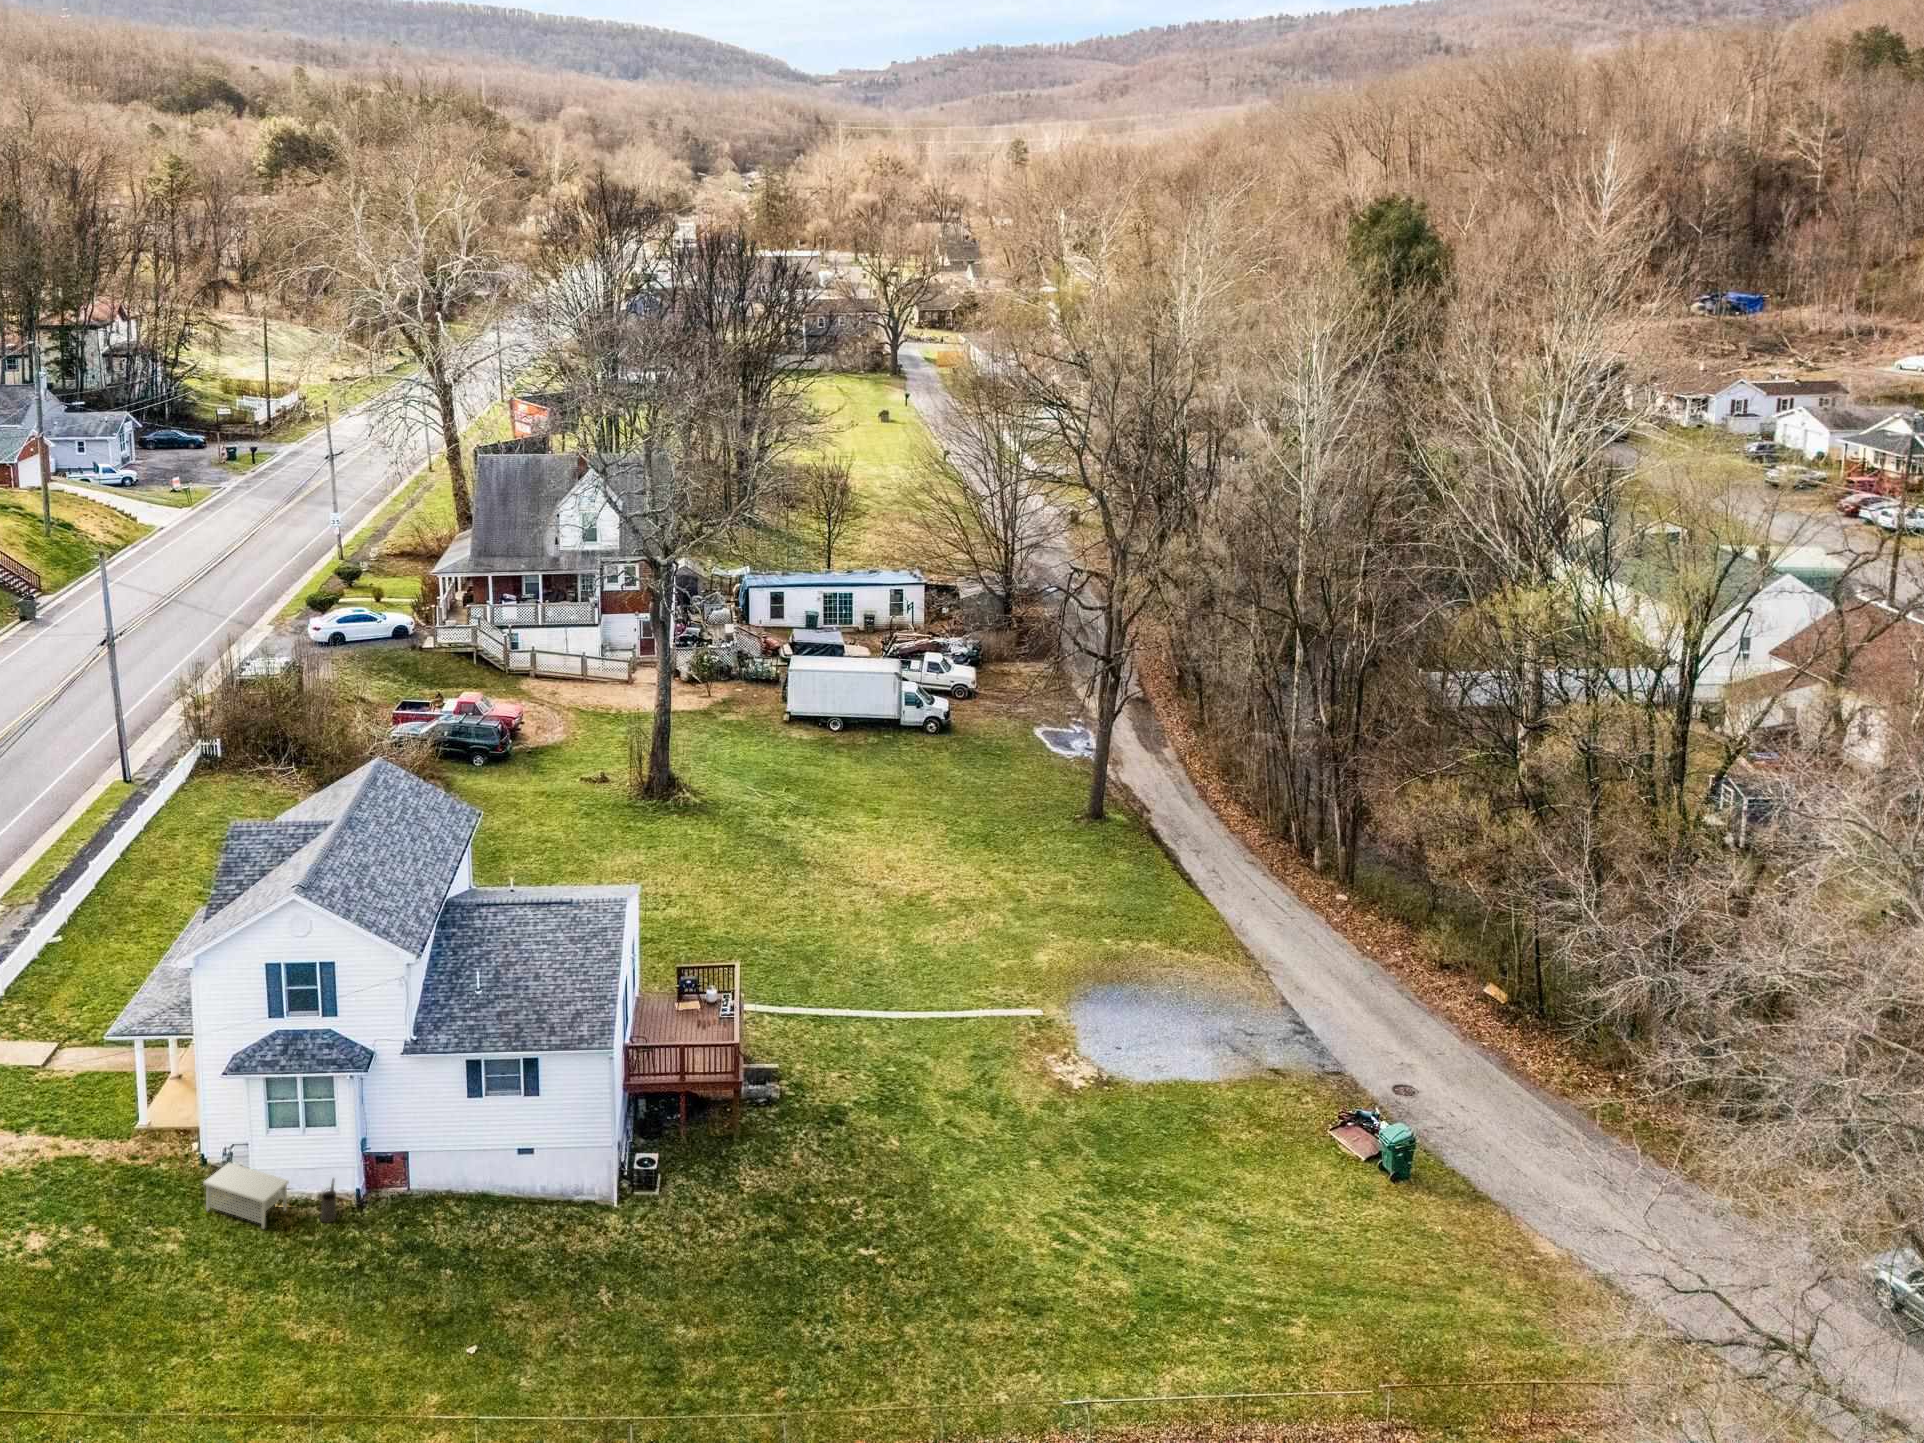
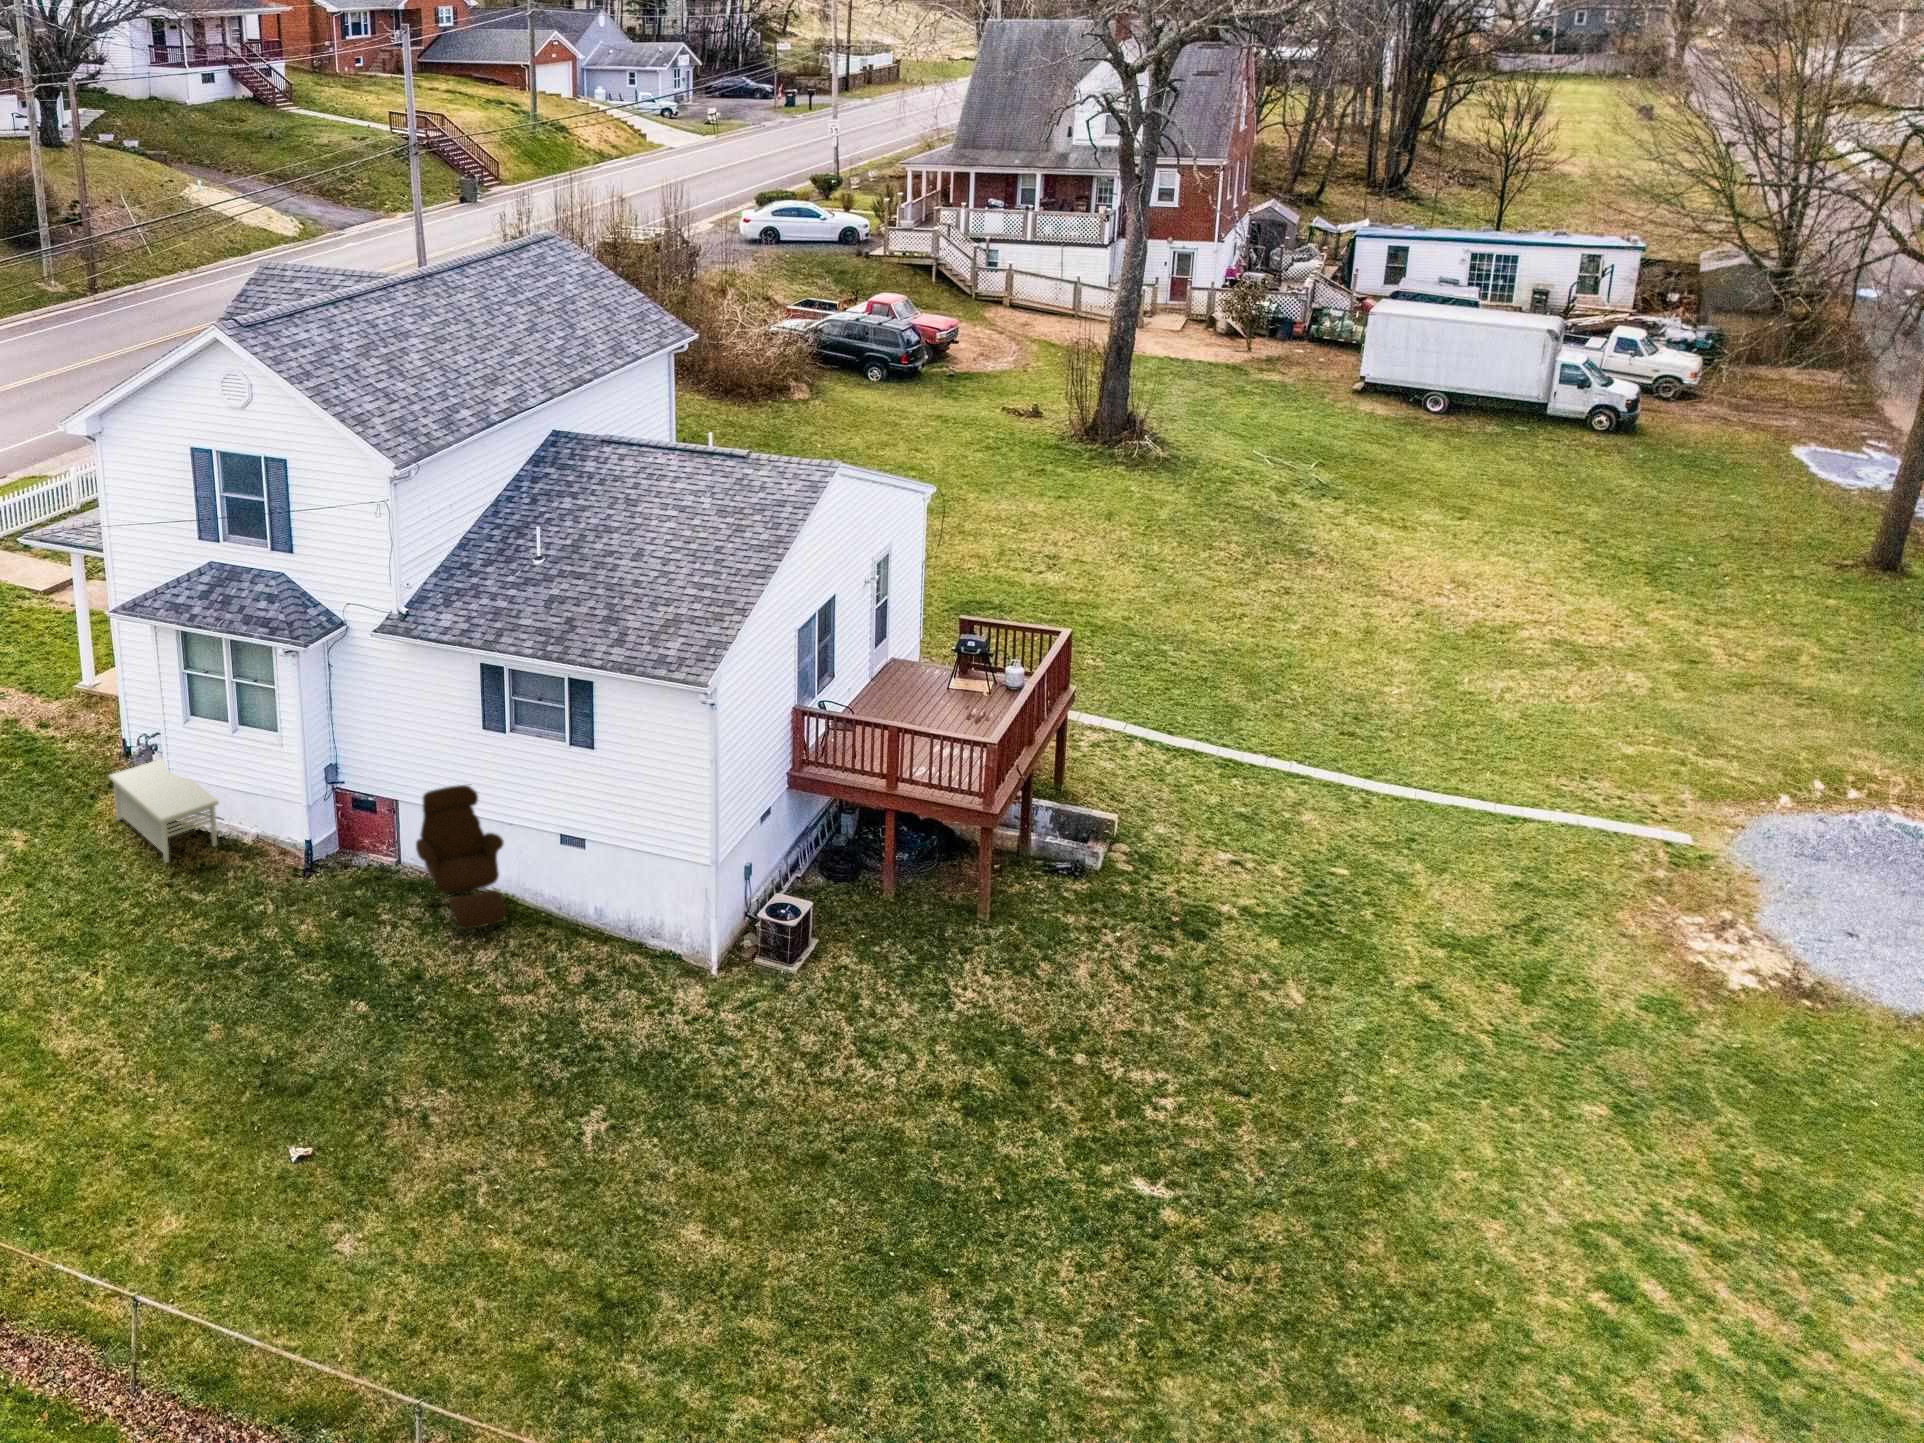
lounge chair: none [431,1132,498,1225] -> present [416,785,507,940]
watering can: present [320,1179,337,1223] -> none [249,813,288,878]

